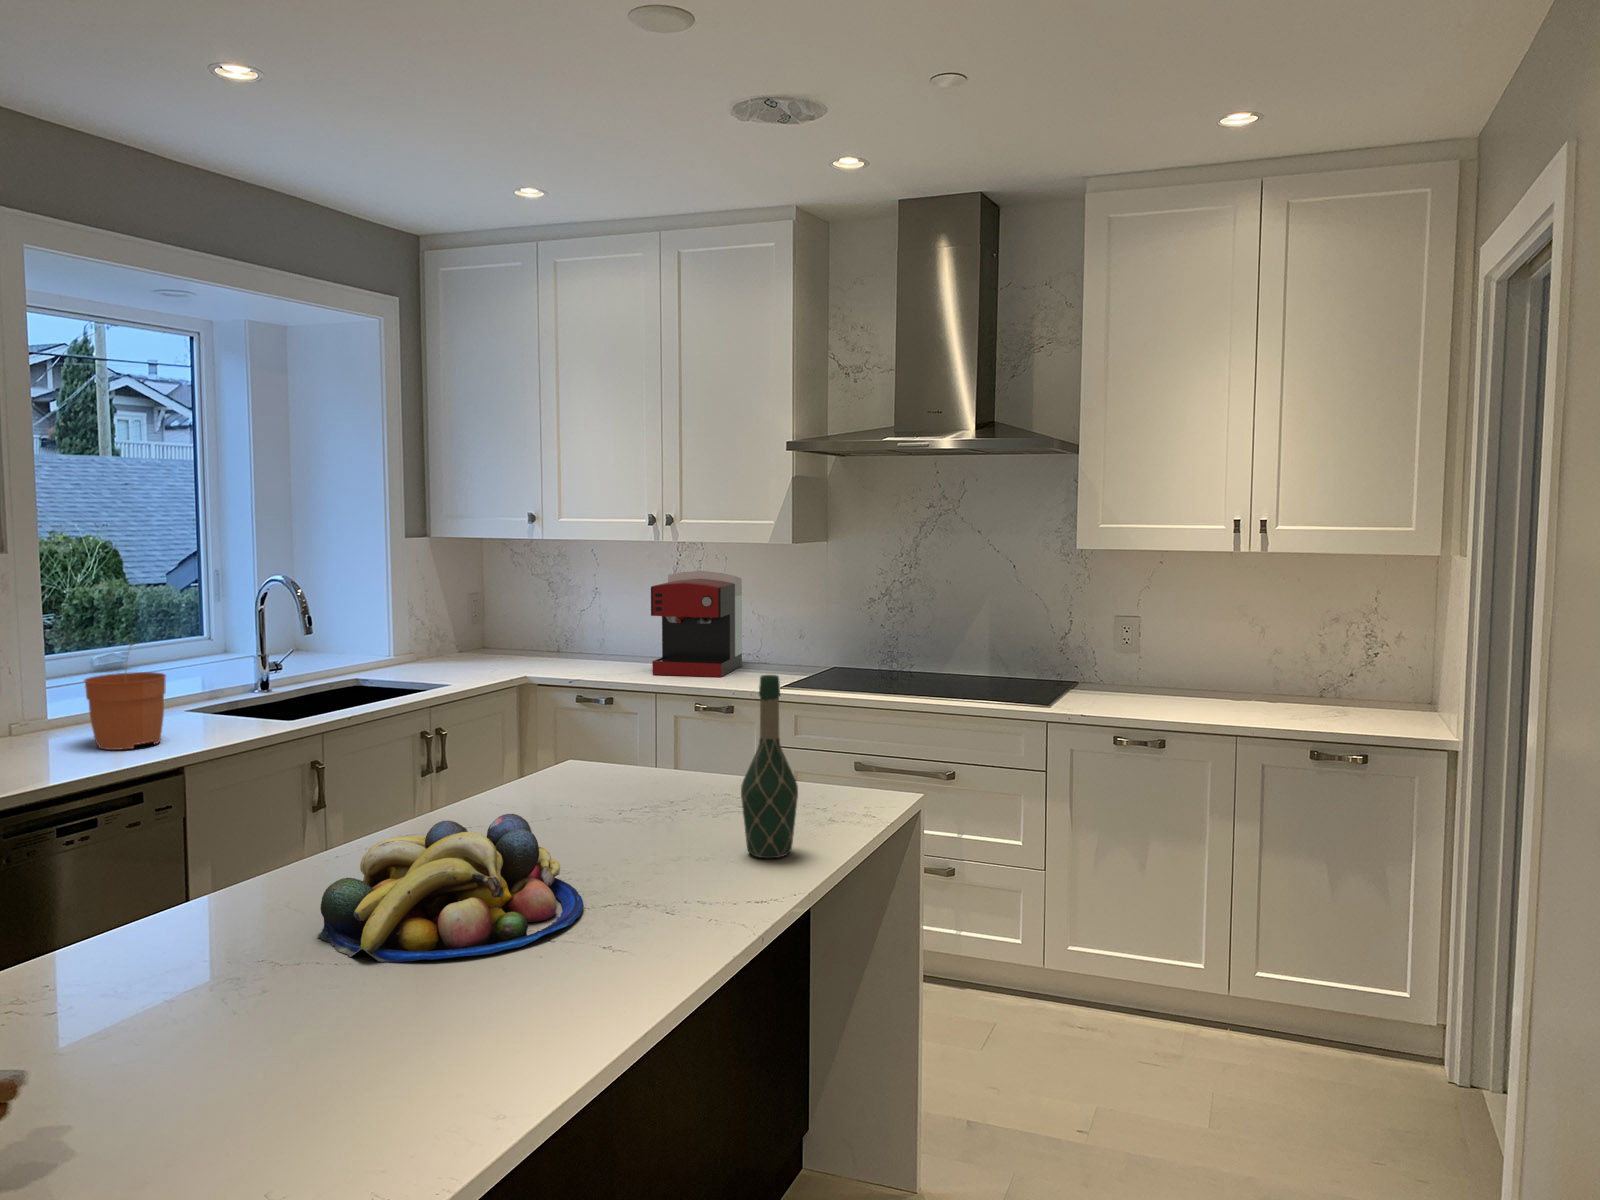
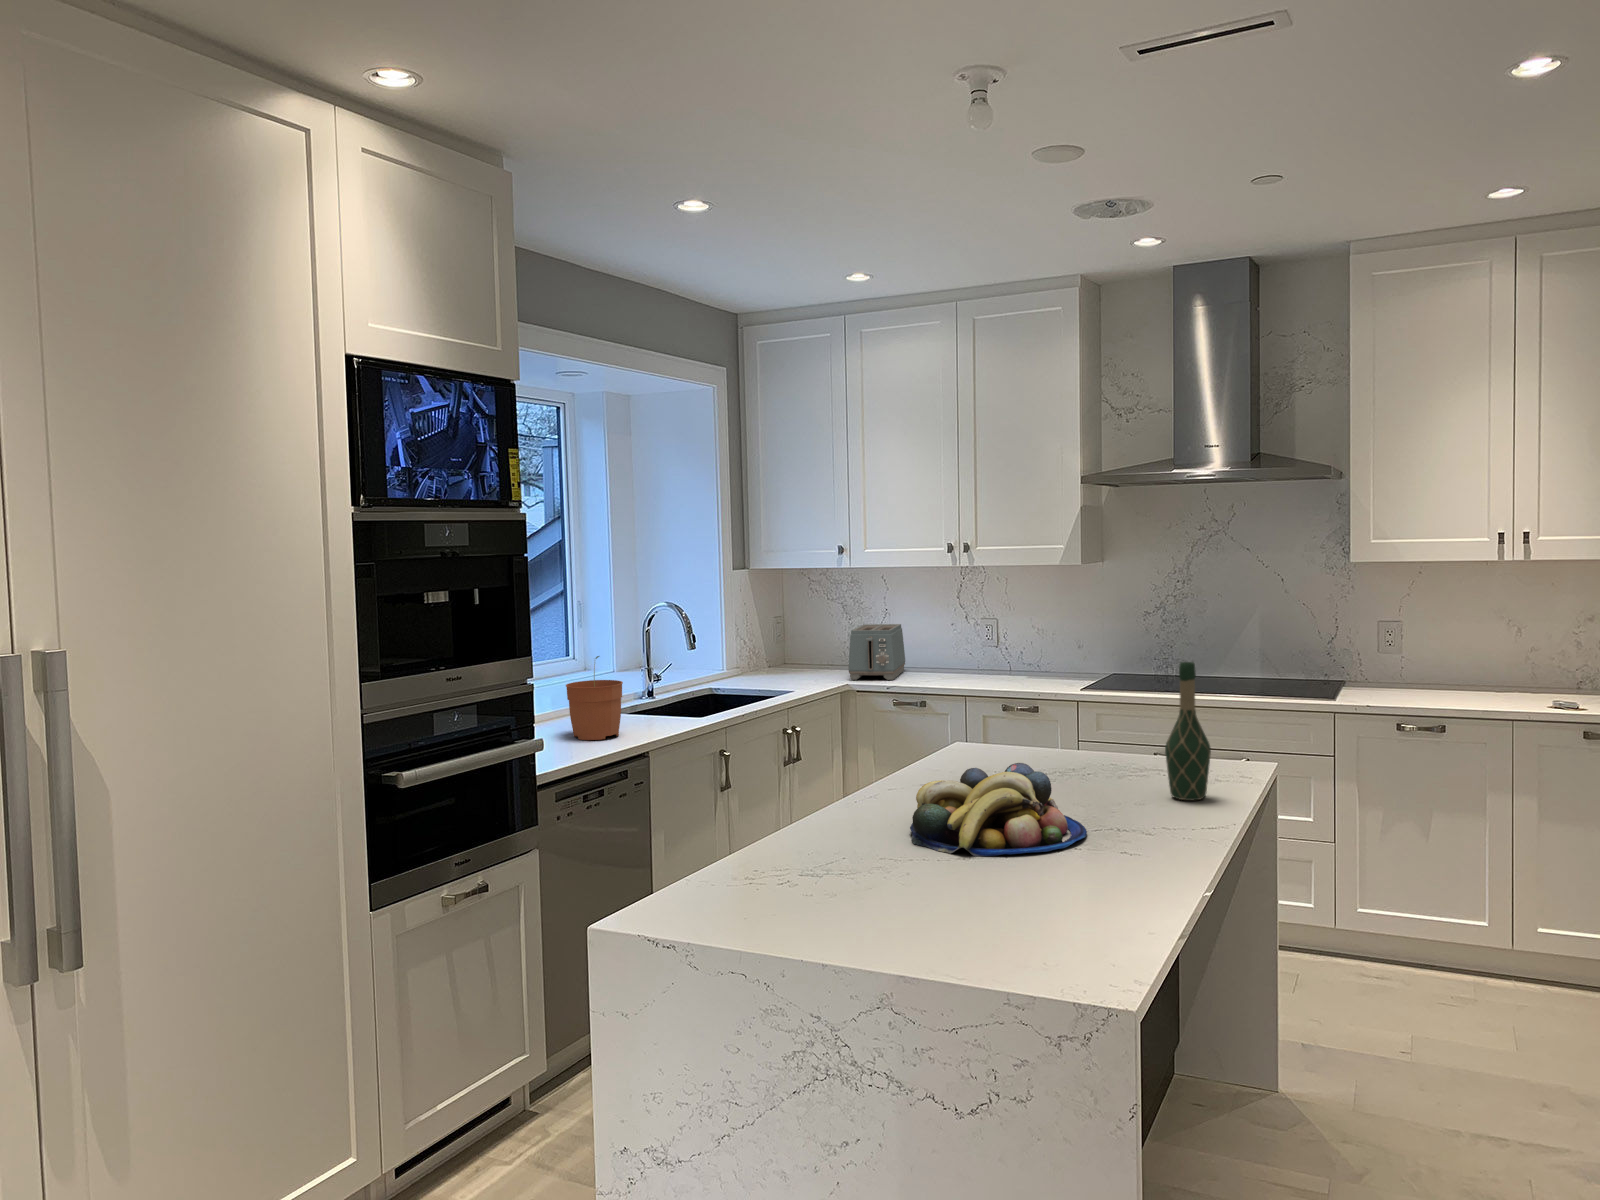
coffee maker: present [651,571,742,677] -> none [956,590,1029,682]
toaster: none [530,606,607,672] -> present [848,624,905,680]

